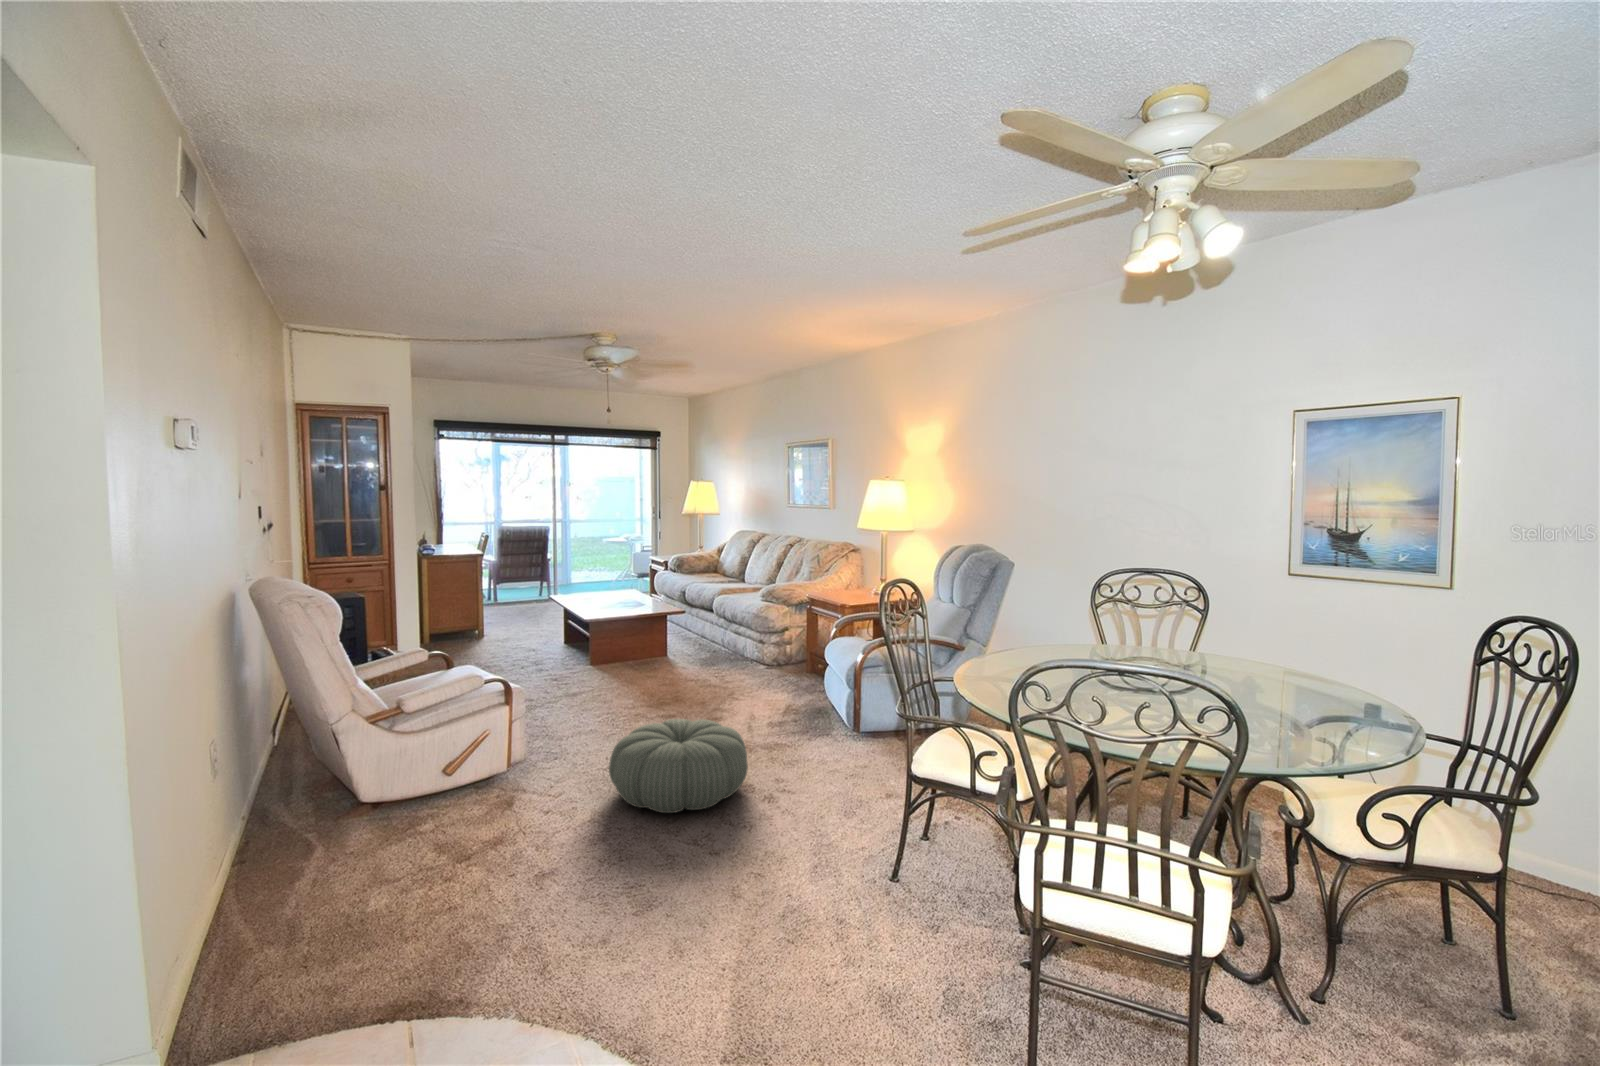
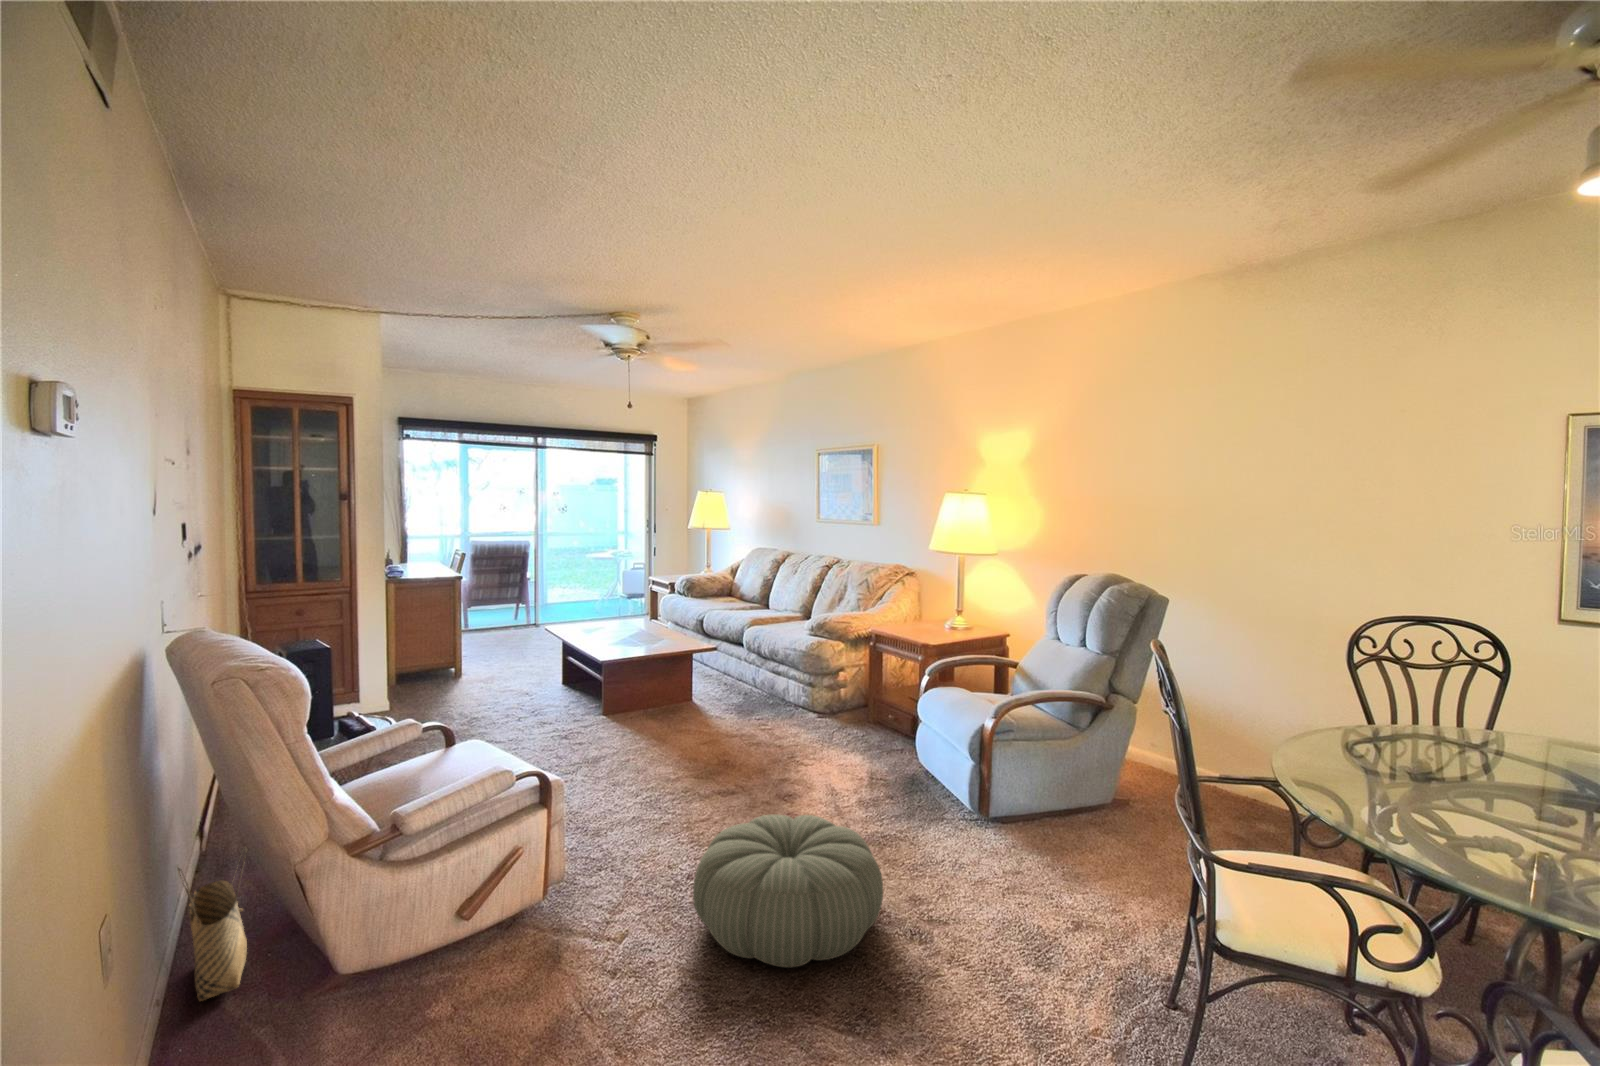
woven basket: none [257,723,304,820] -> present [177,848,247,1001]

